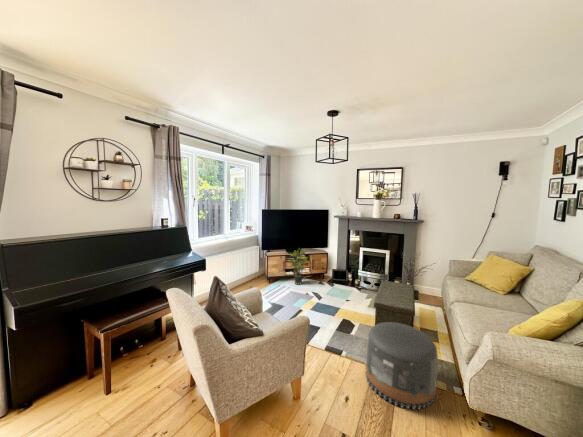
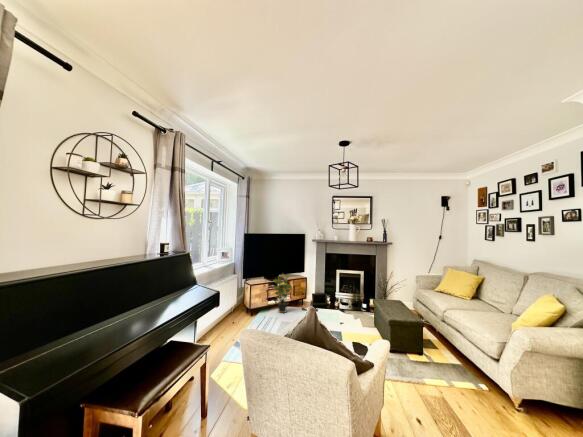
pouf: present [366,322,438,410] -> none [410,335,481,415]

